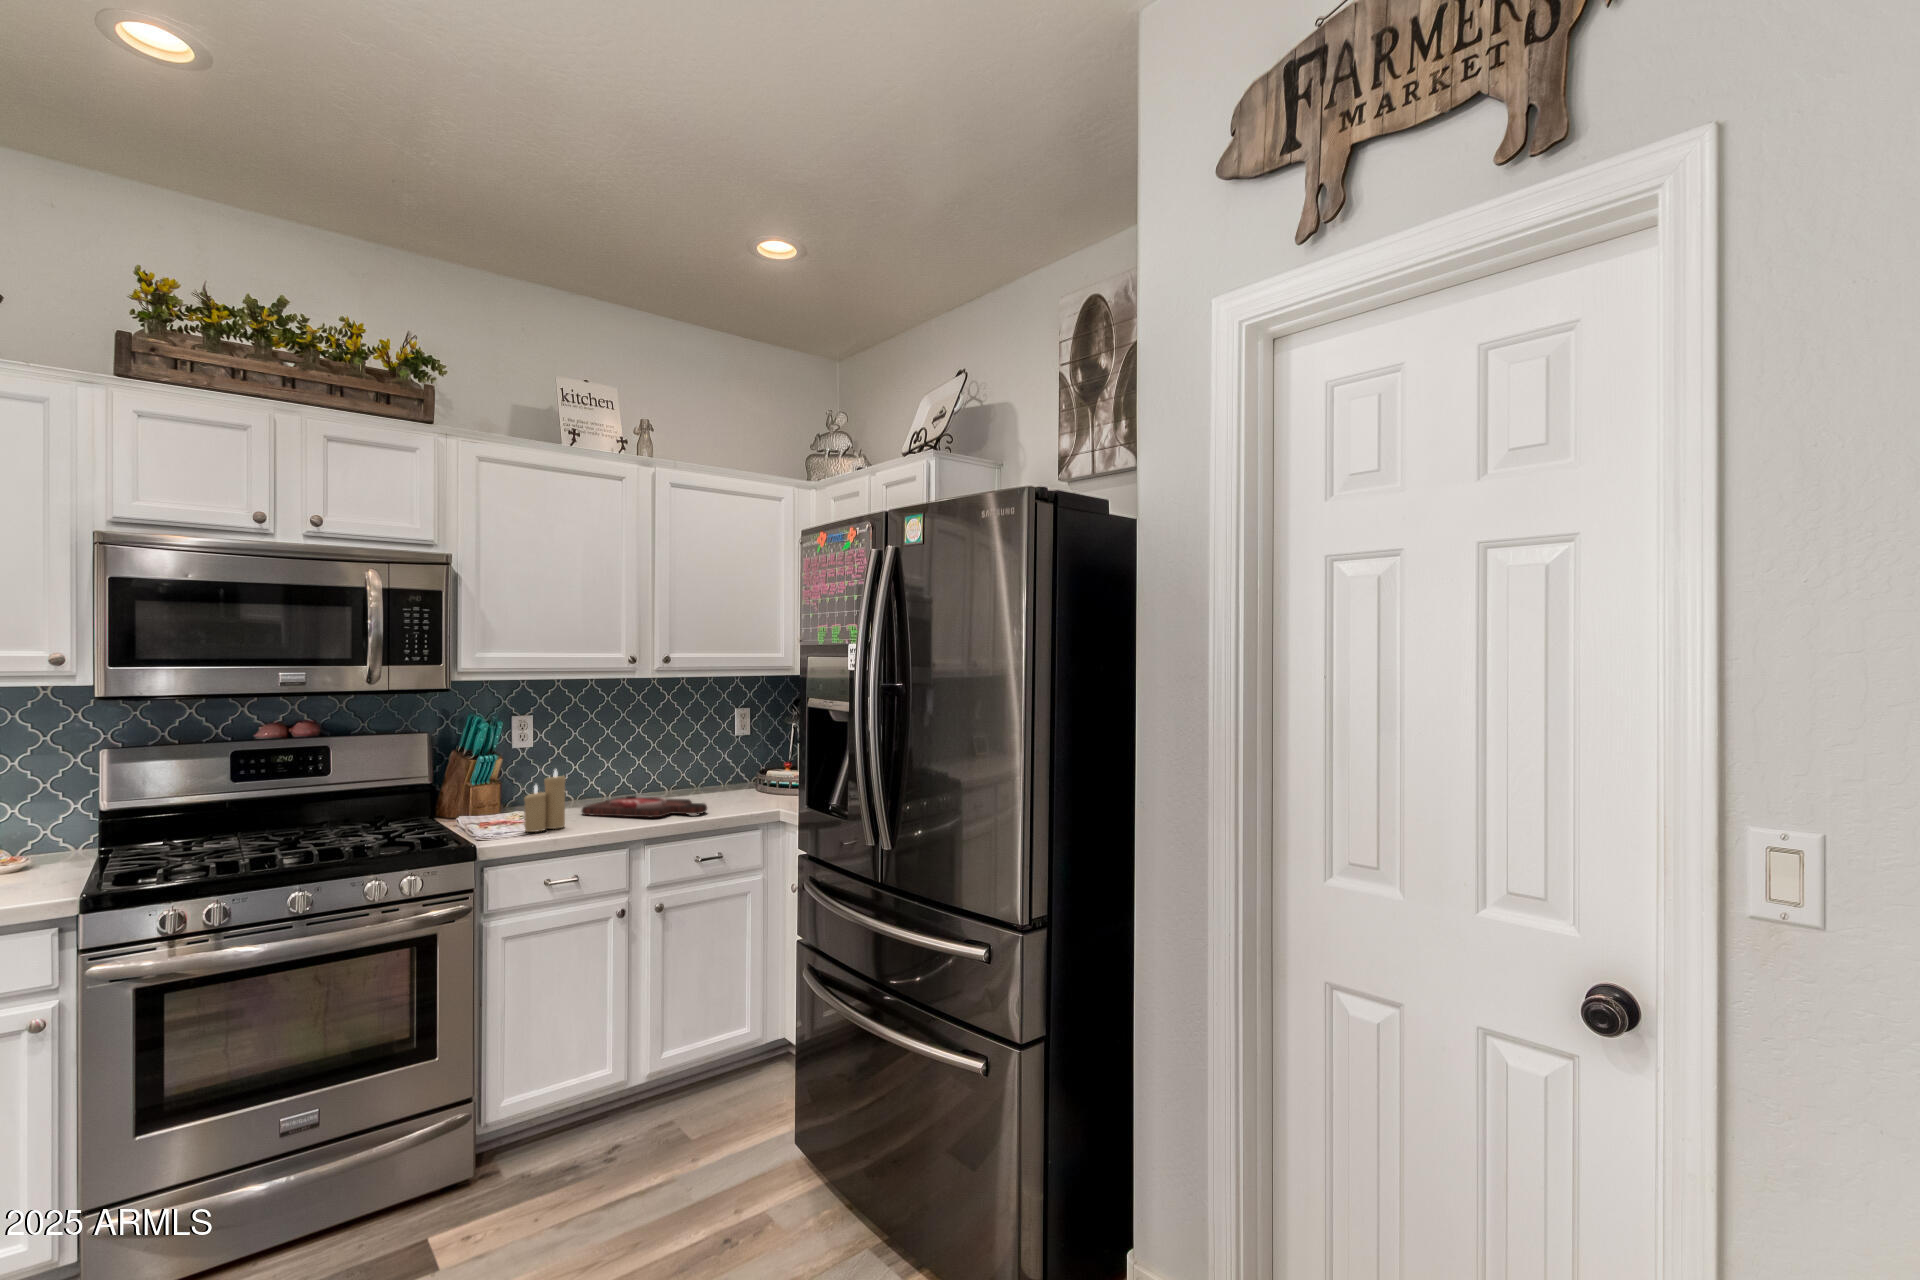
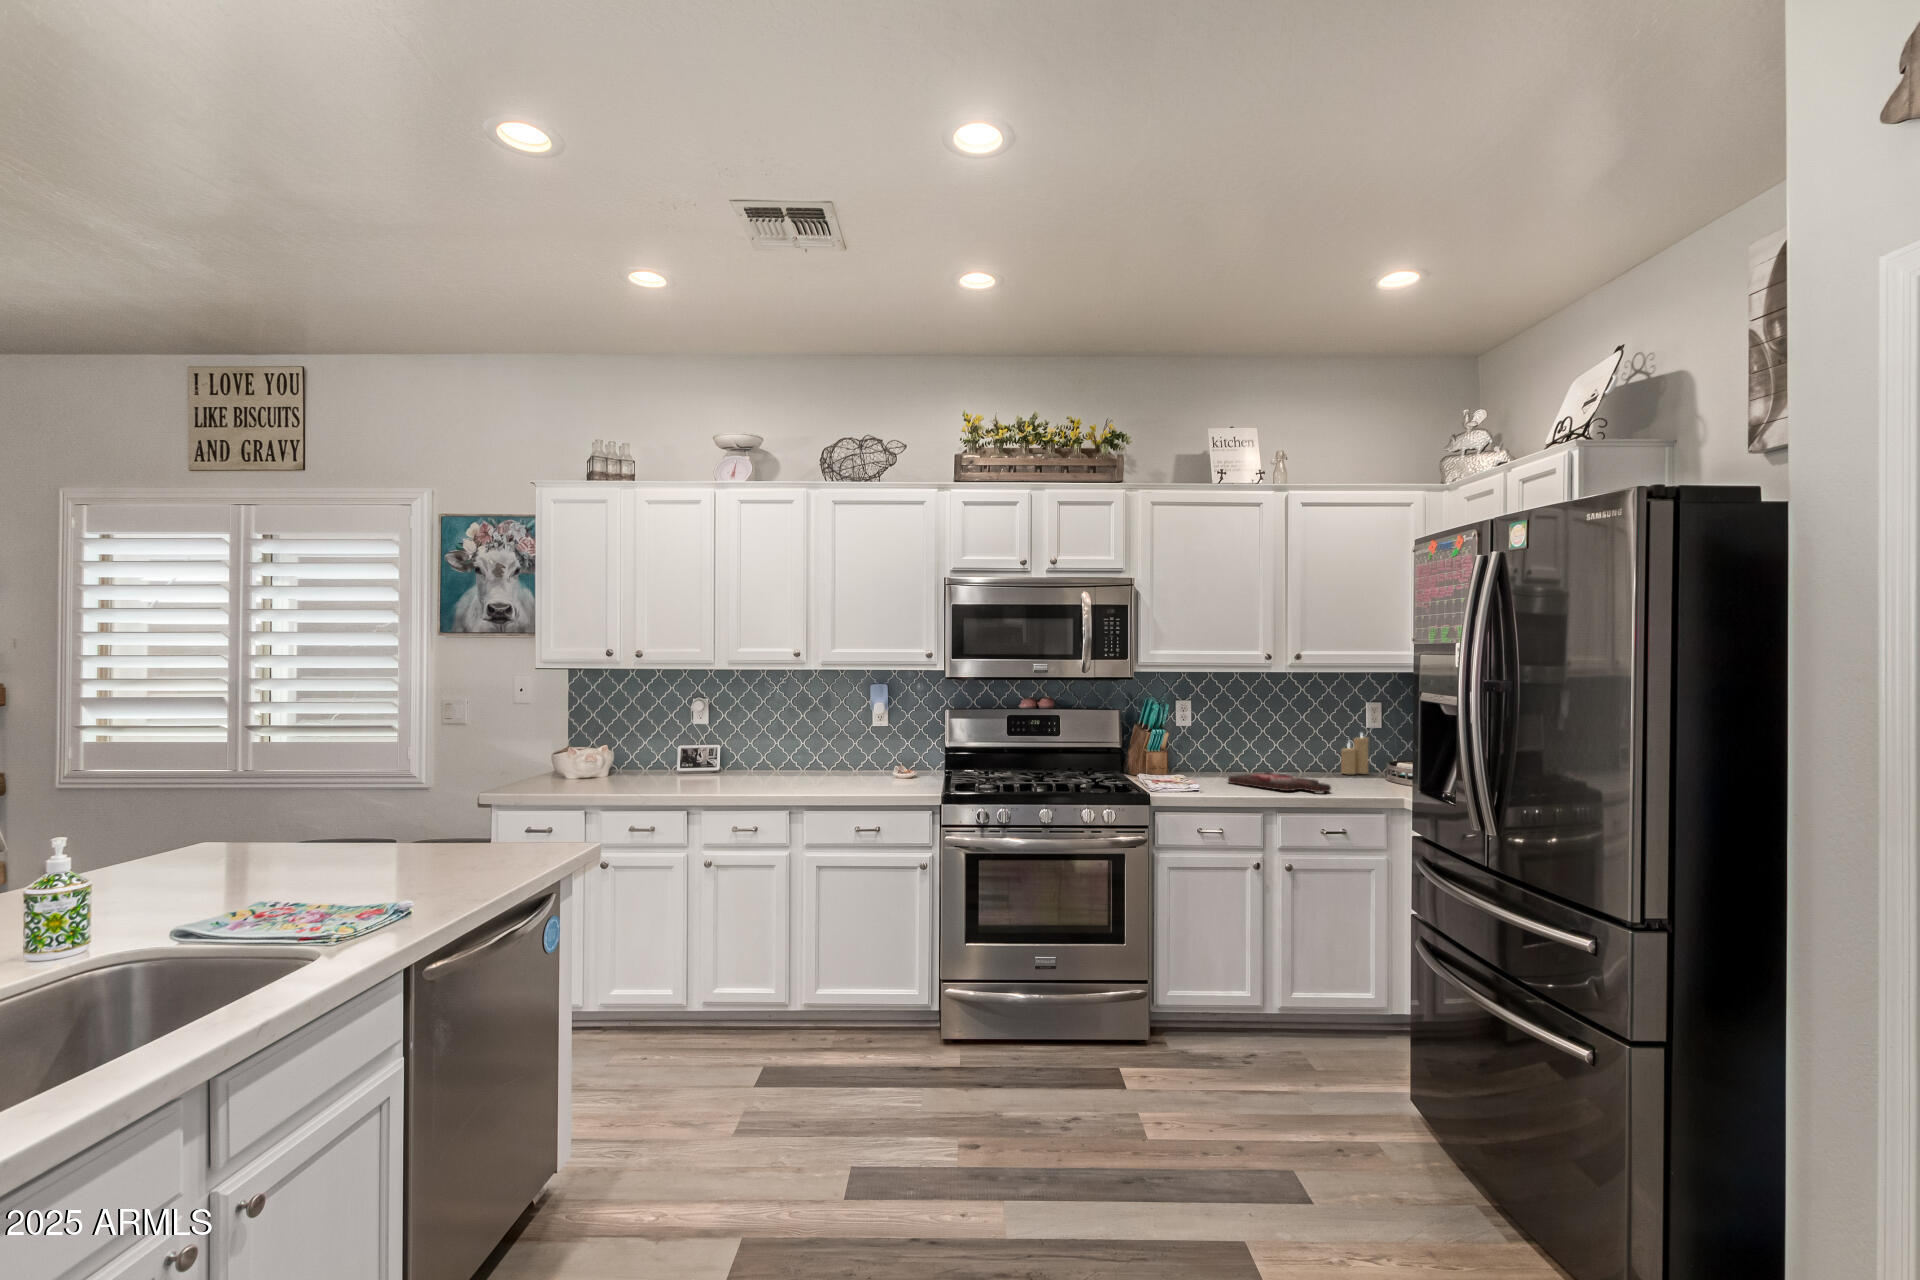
candle: present [524,770,566,832] -> present [1341,734,1369,774]

